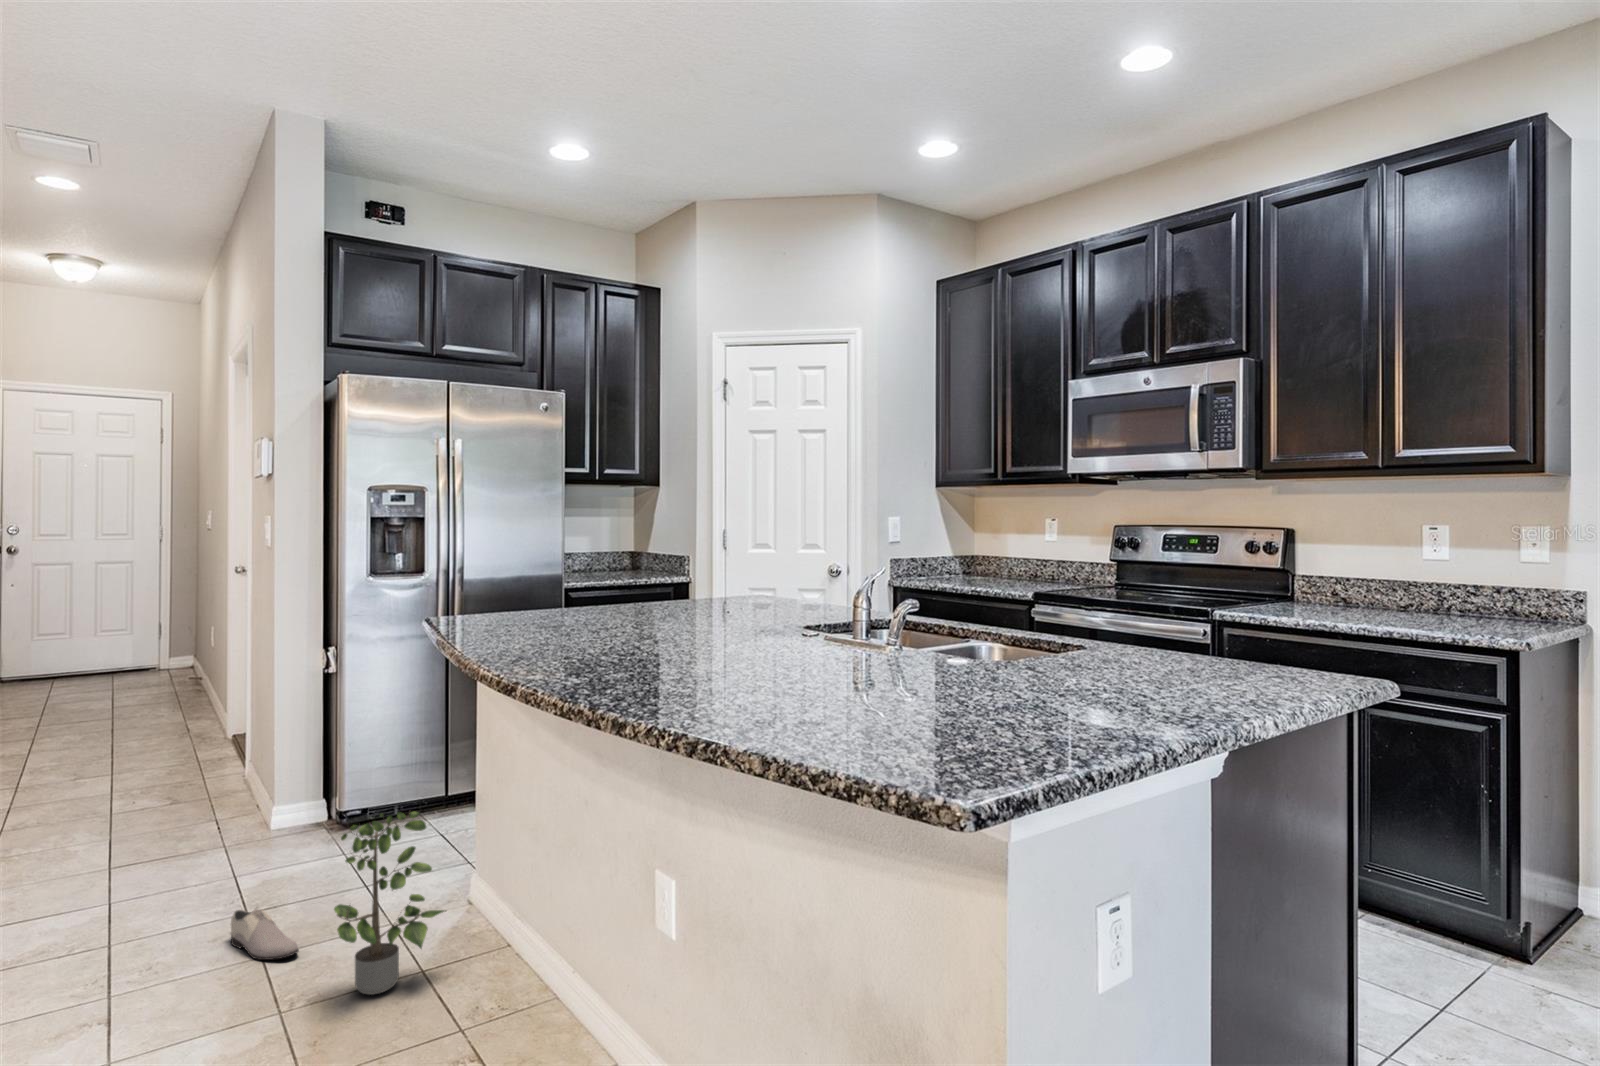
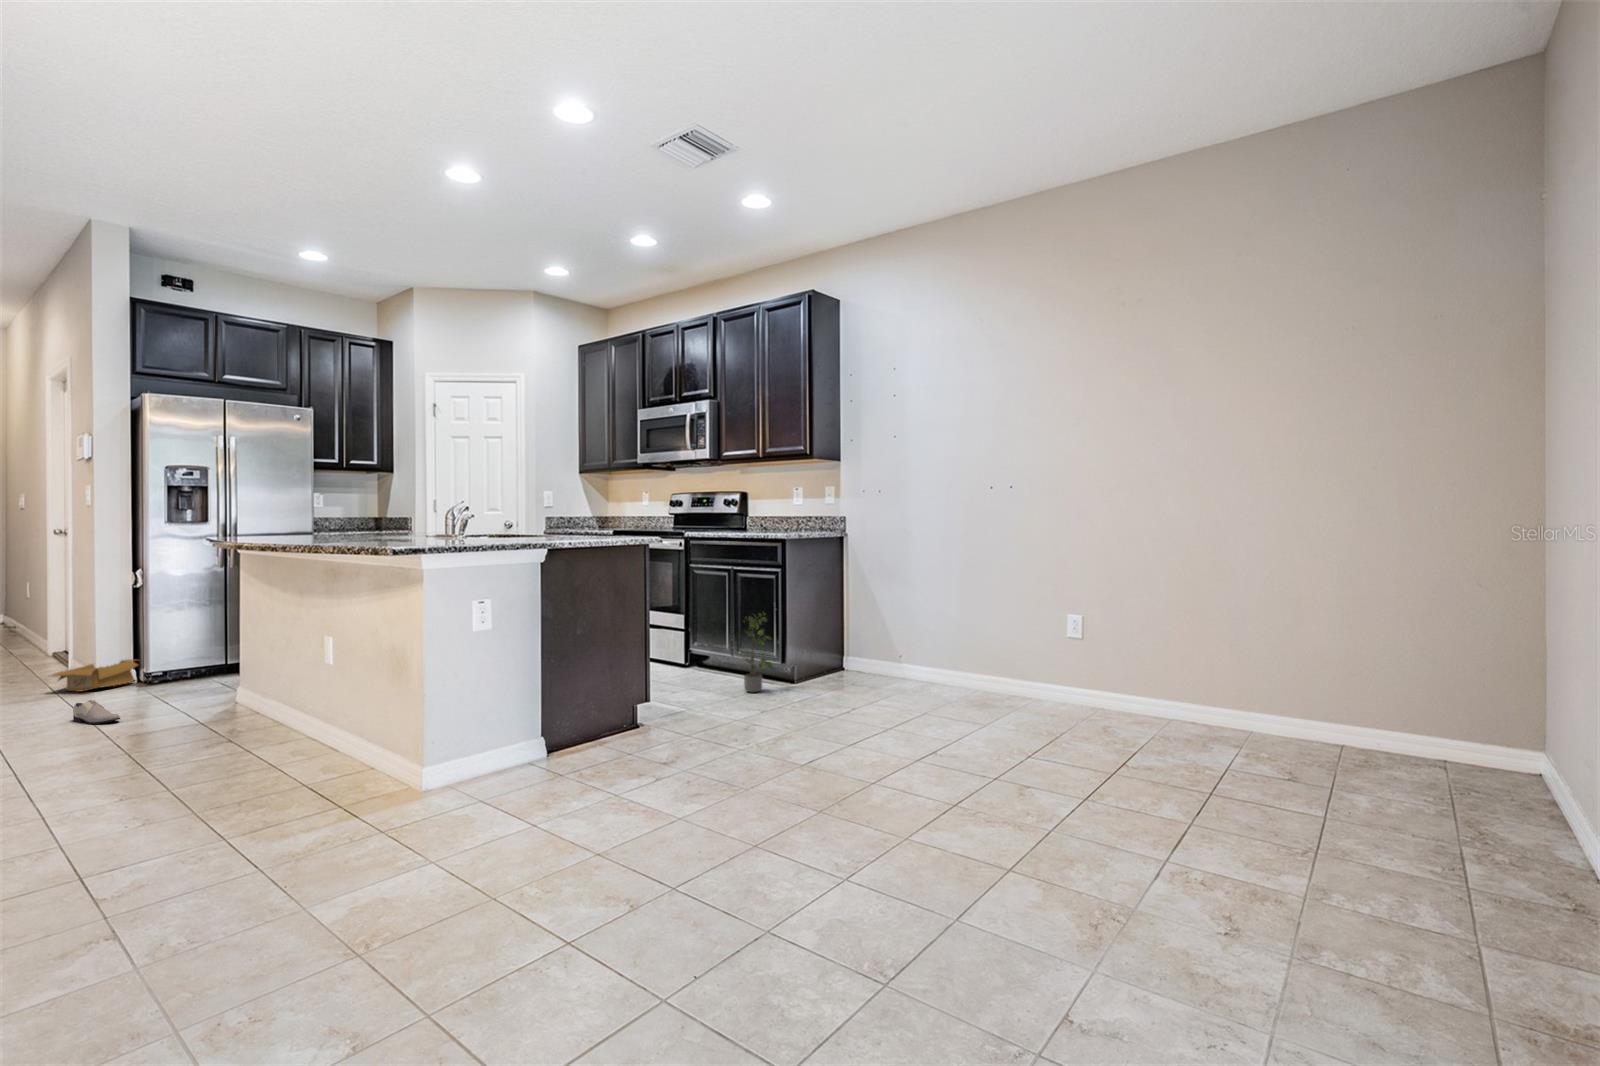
cardboard box: none [208,788,332,847] -> present [51,659,138,691]
potted plant: present [334,812,444,995] -> present [738,613,775,692]

